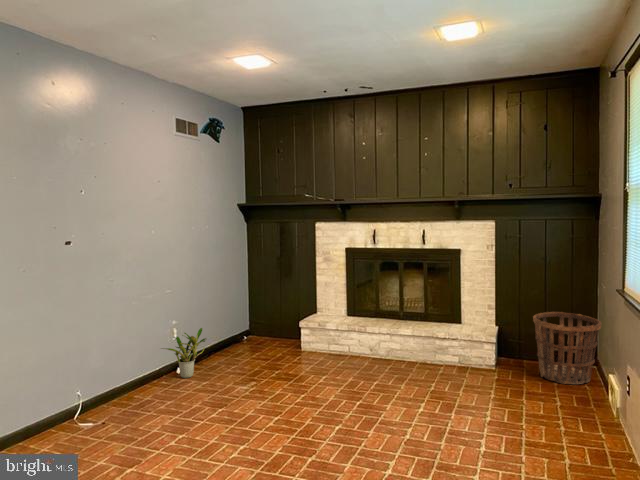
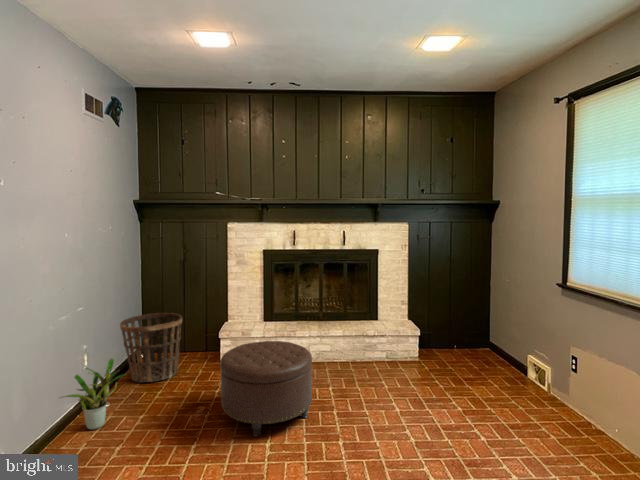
basket: present [533,312,601,384] -> present [120,313,182,382]
ottoman: none [268,327,347,400] -> present [220,341,312,436]

